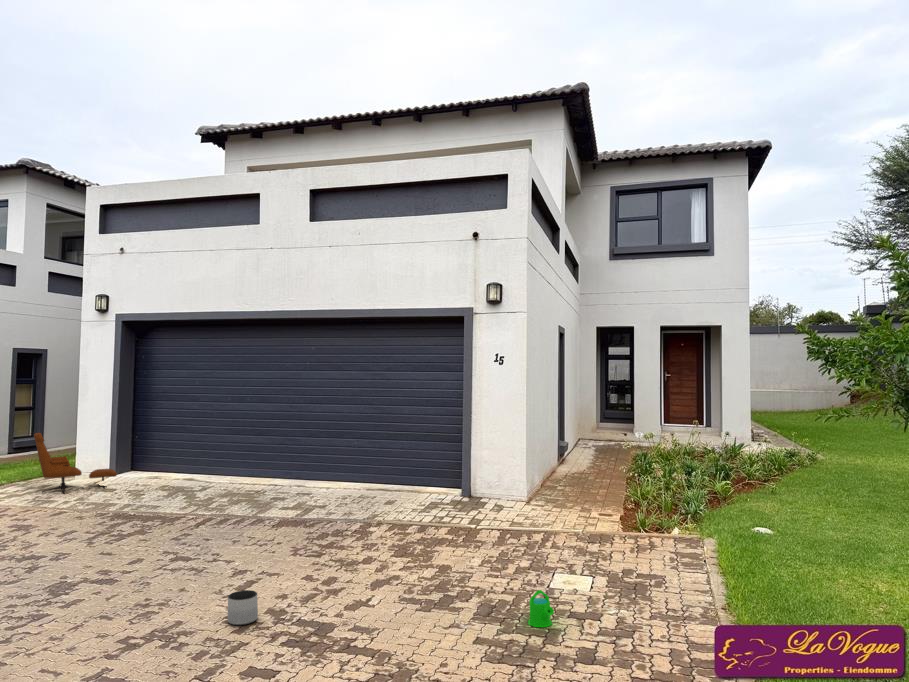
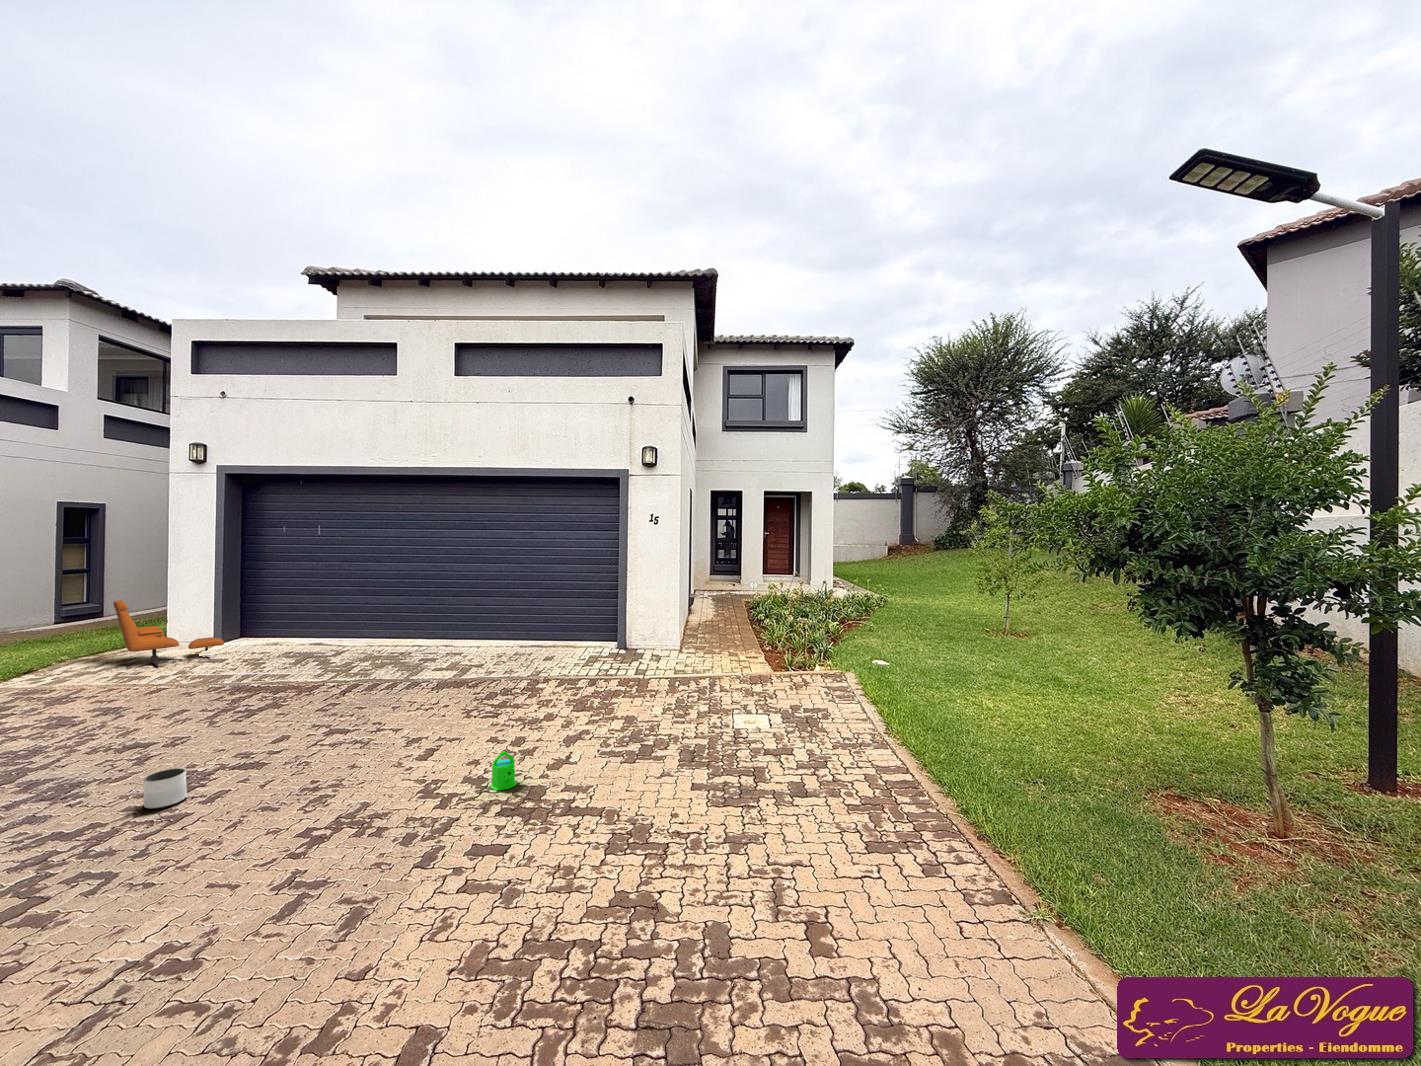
planter: present [228,590,258,625] -> present [144,768,187,809]
watering can: present [528,590,554,627] -> present [491,752,517,790]

